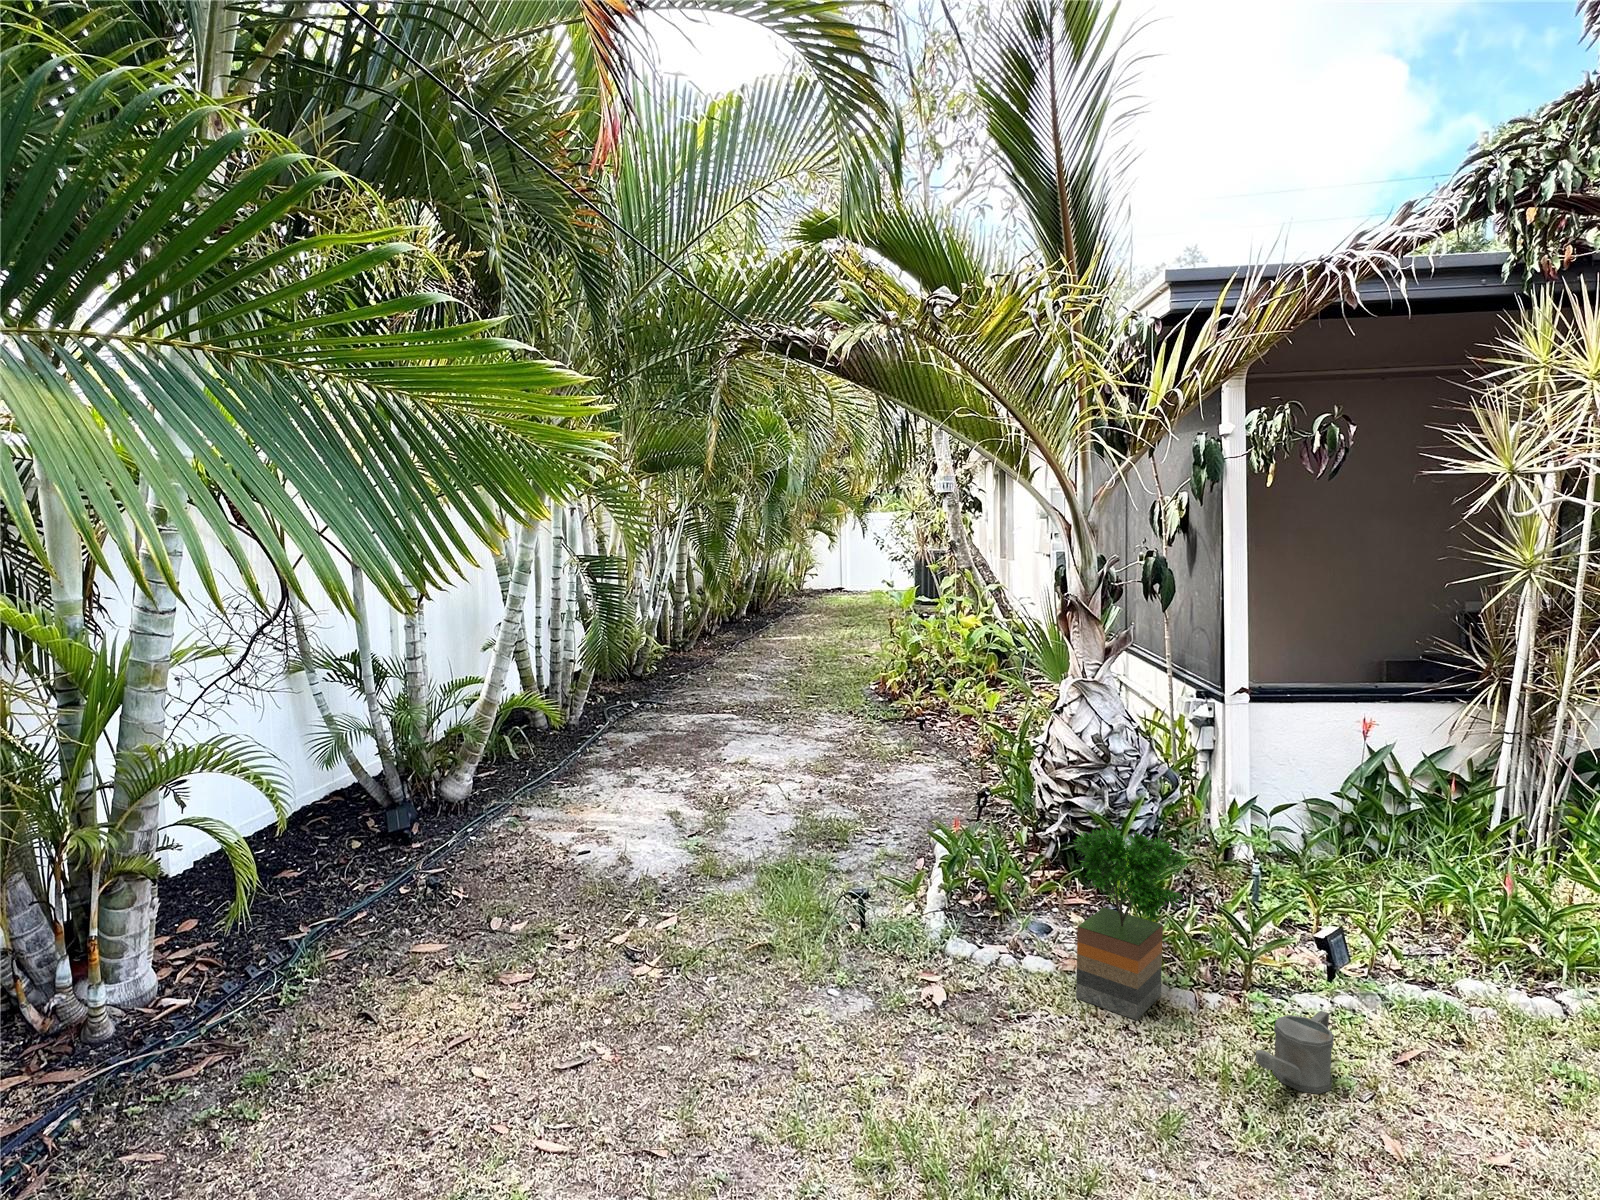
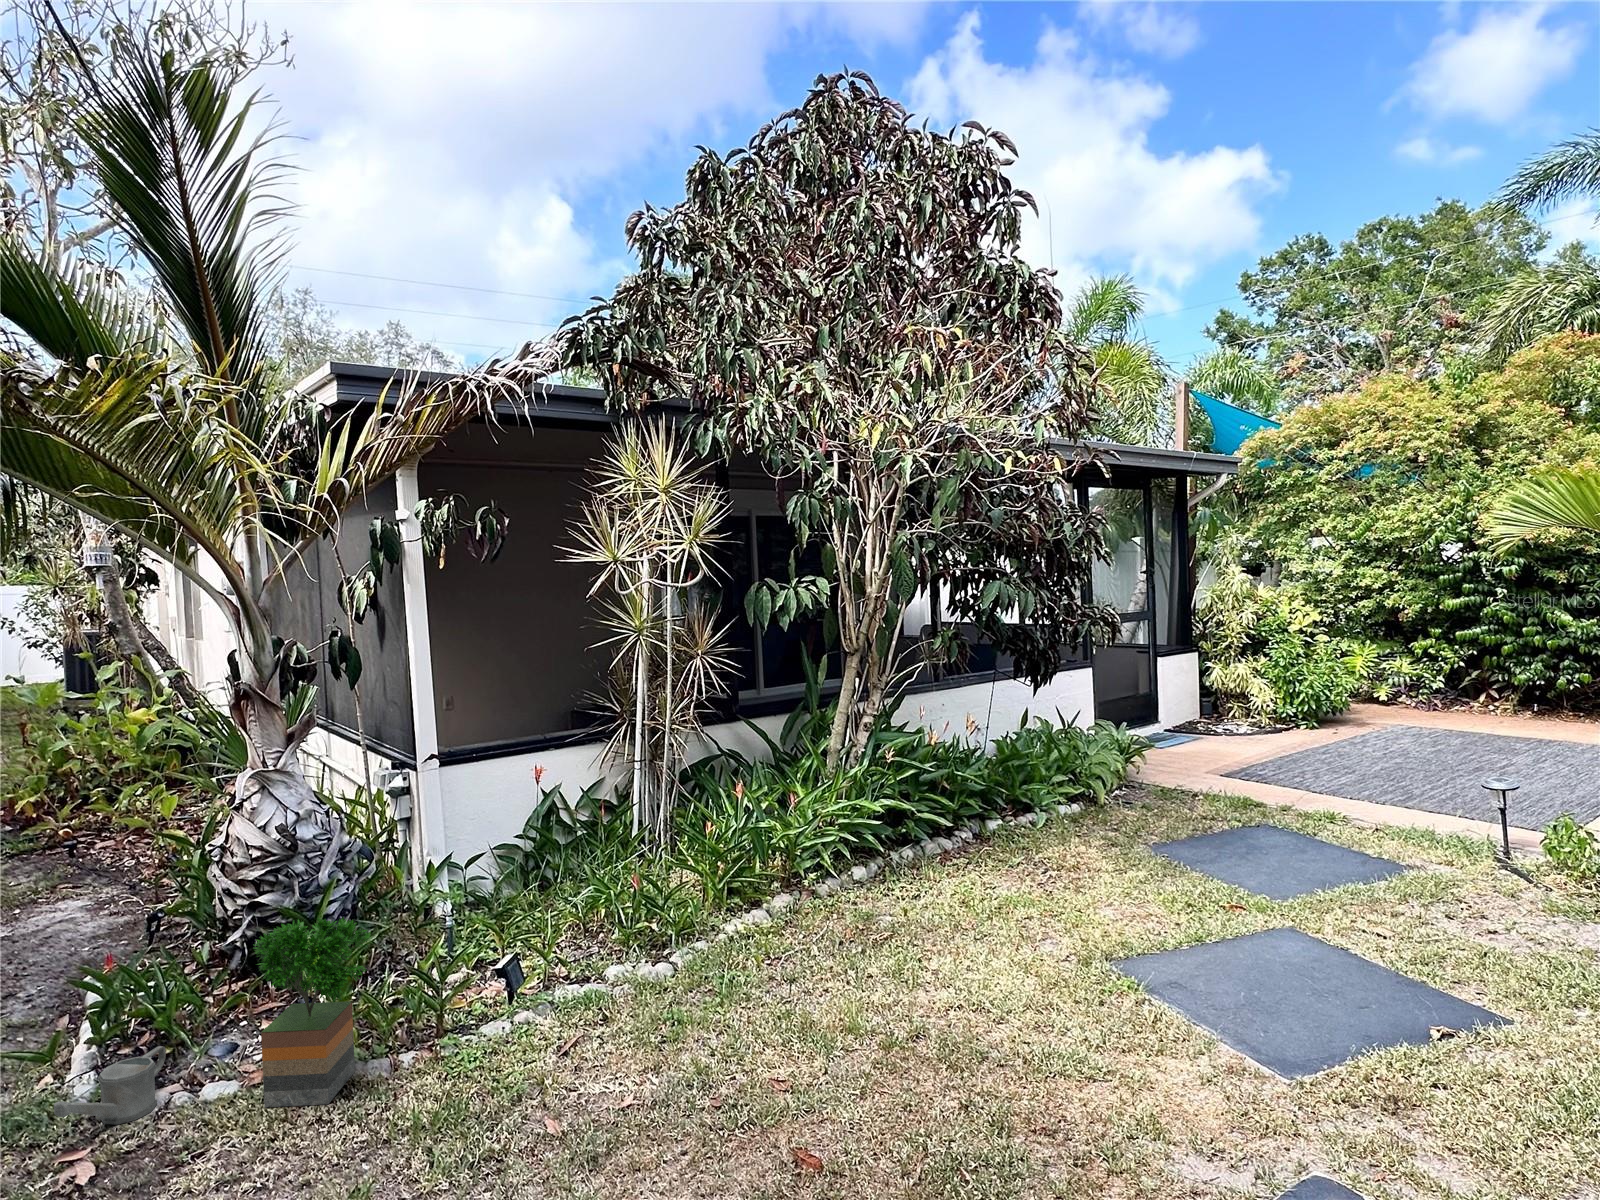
watering can: present [1255,1011,1334,1094] -> present [54,1046,166,1124]

